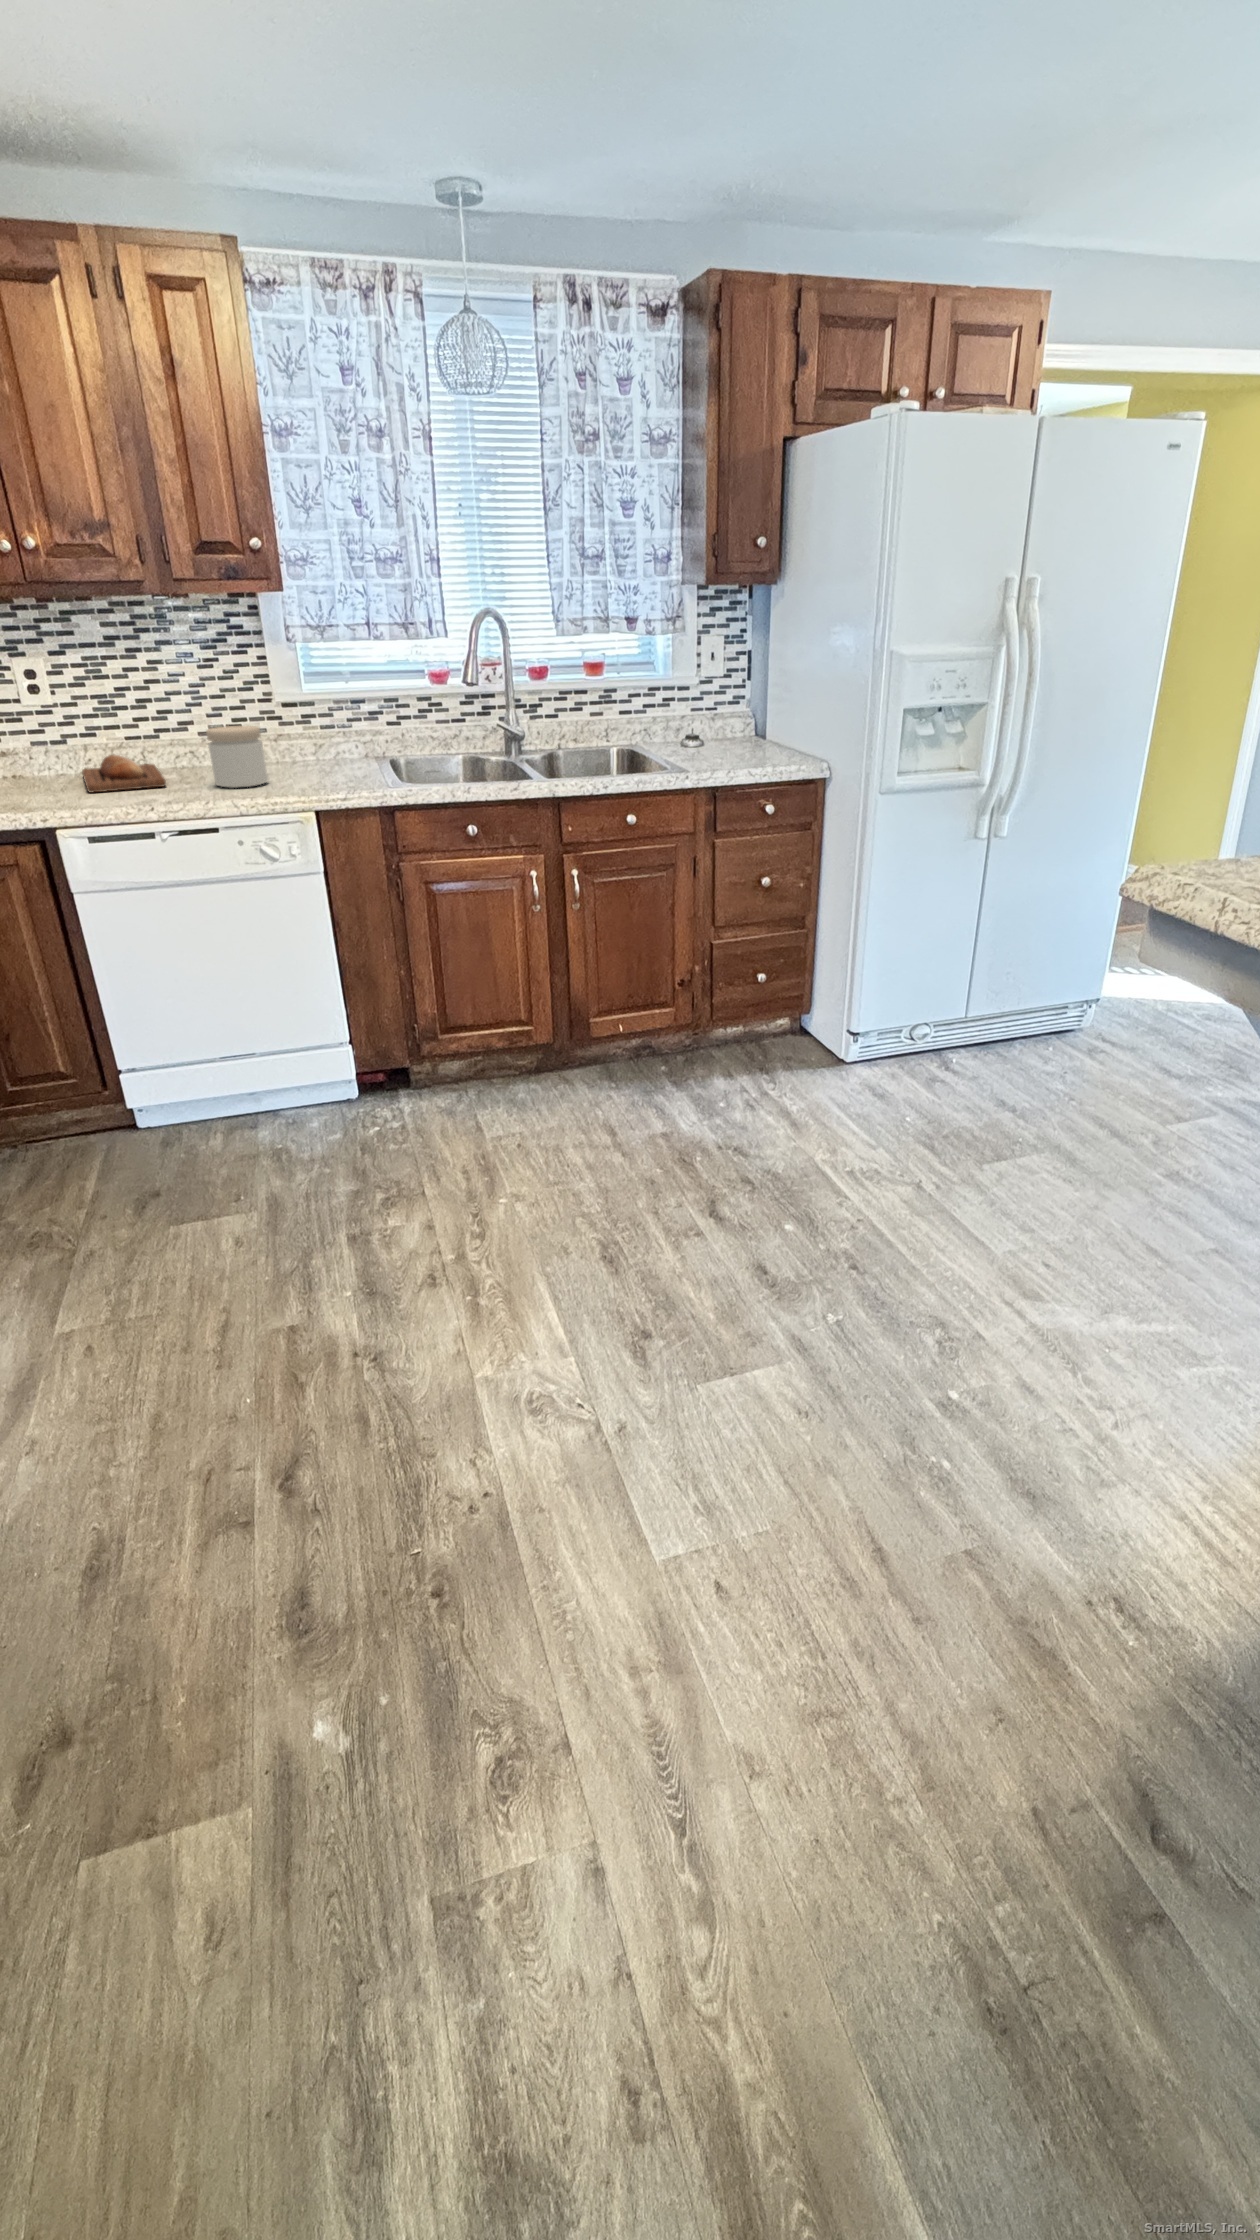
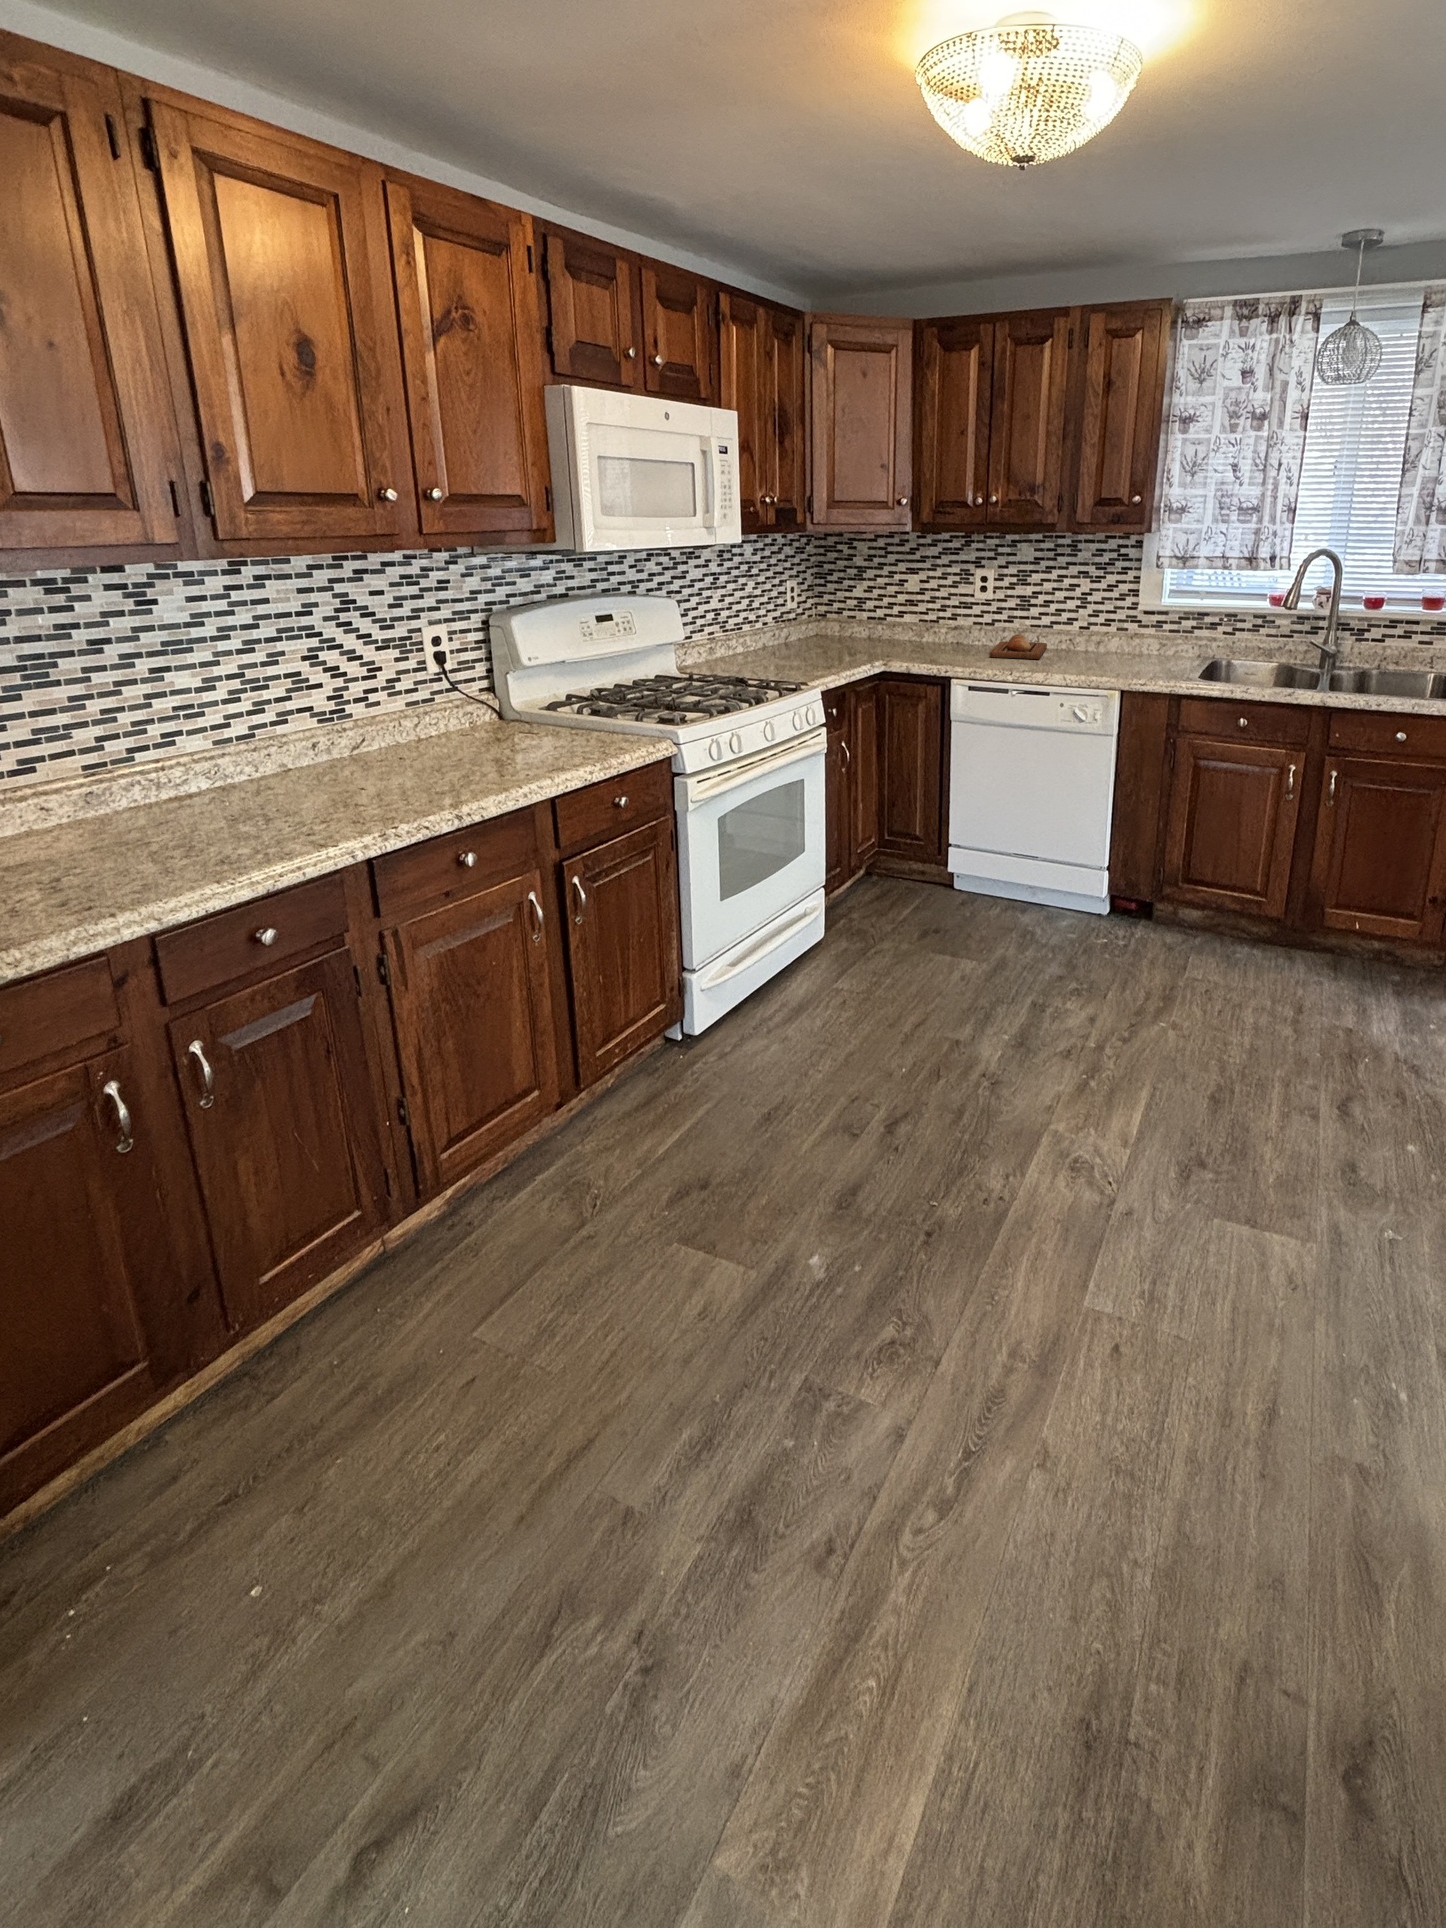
jar: present [206,726,268,788] -> none [1070,623,1111,667]

